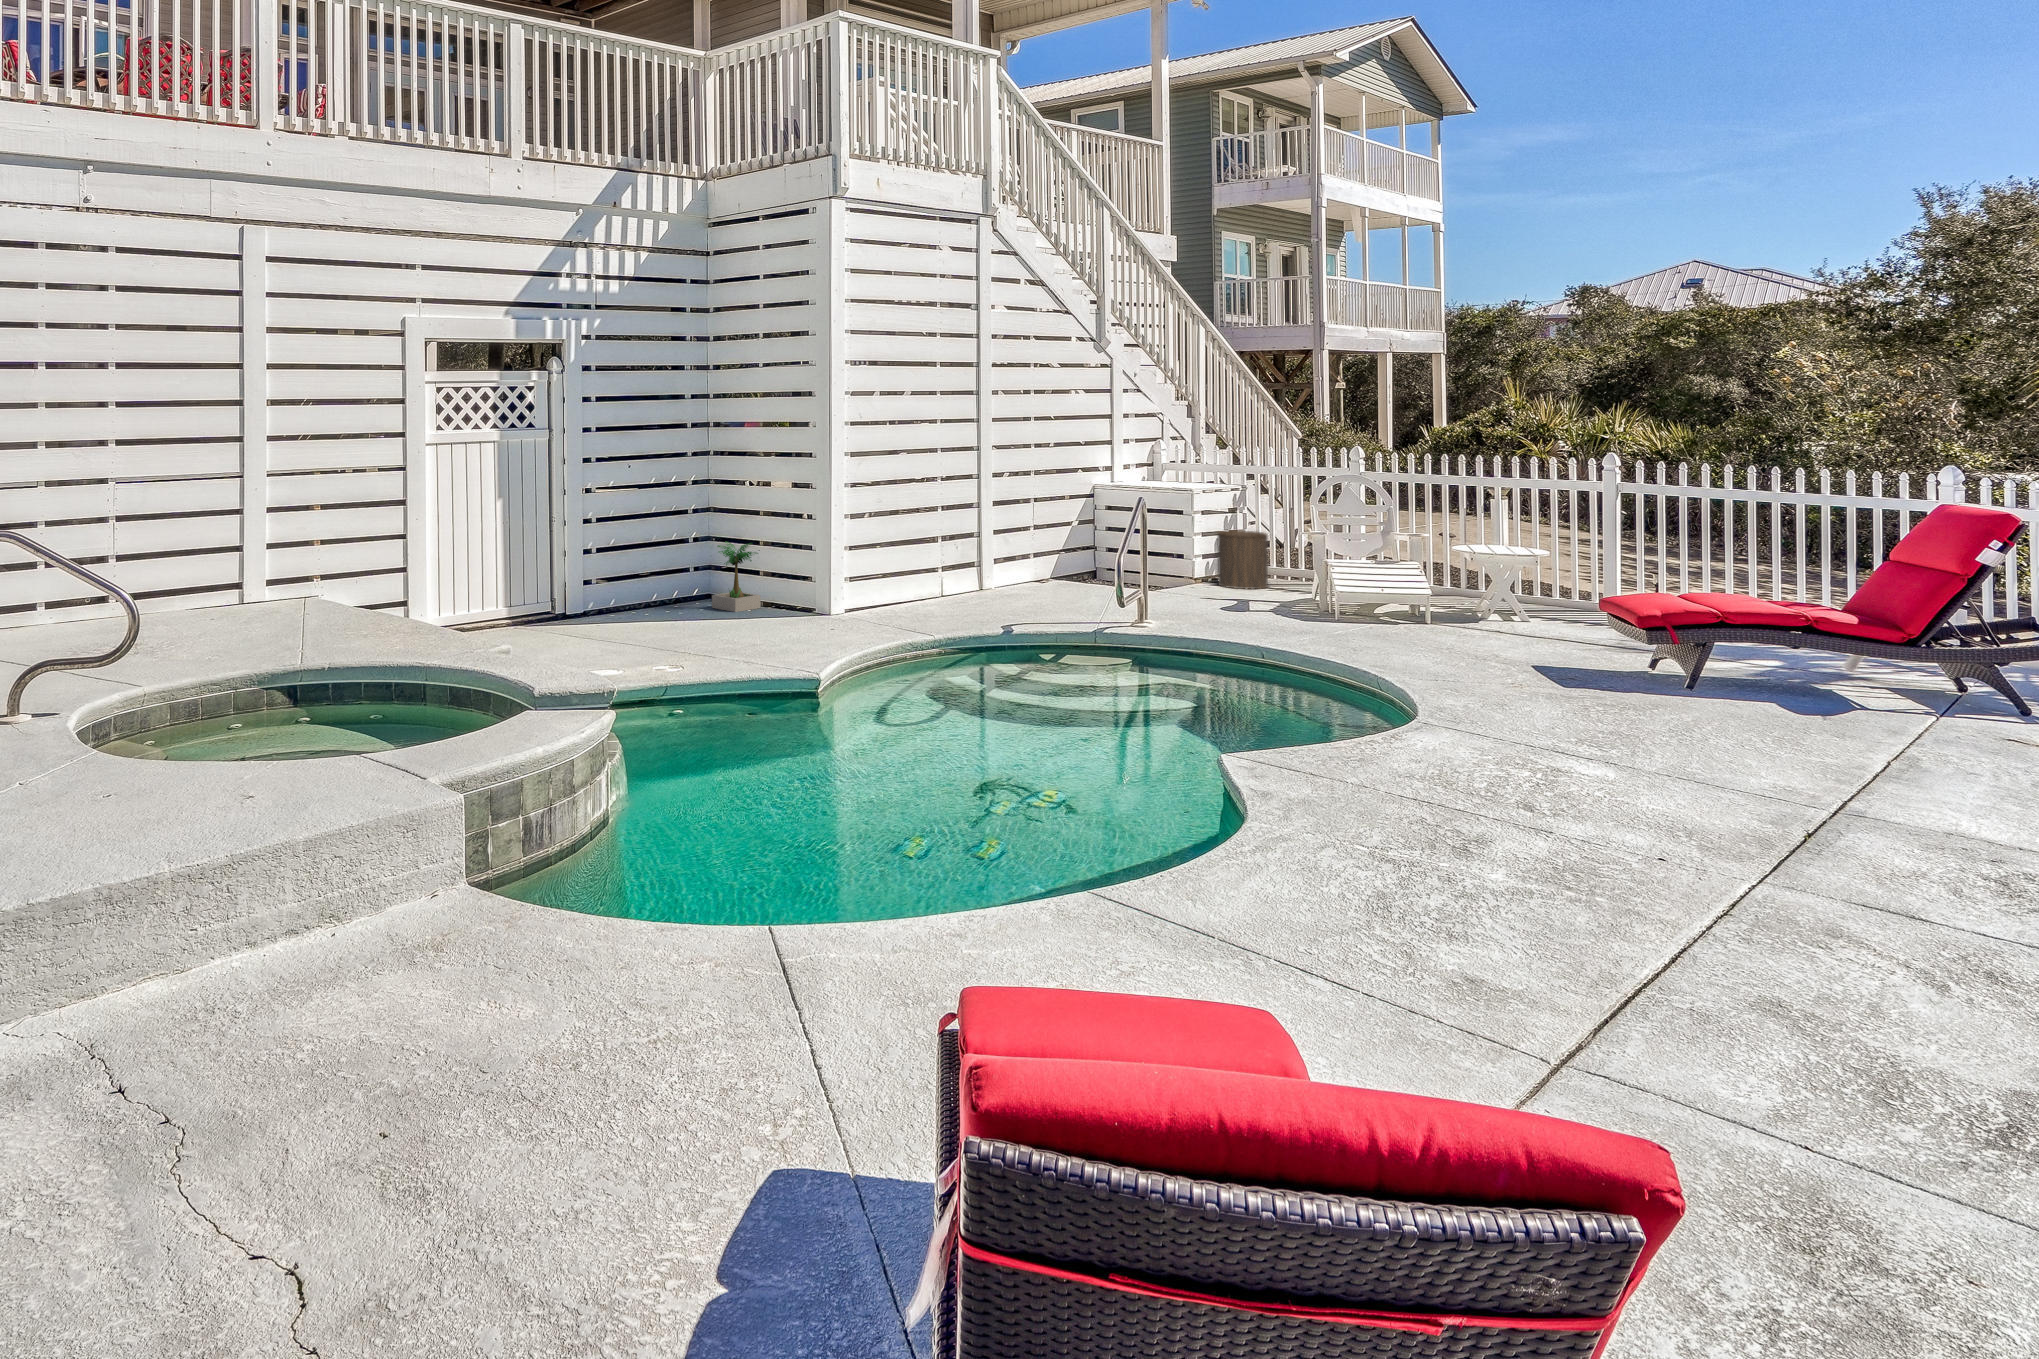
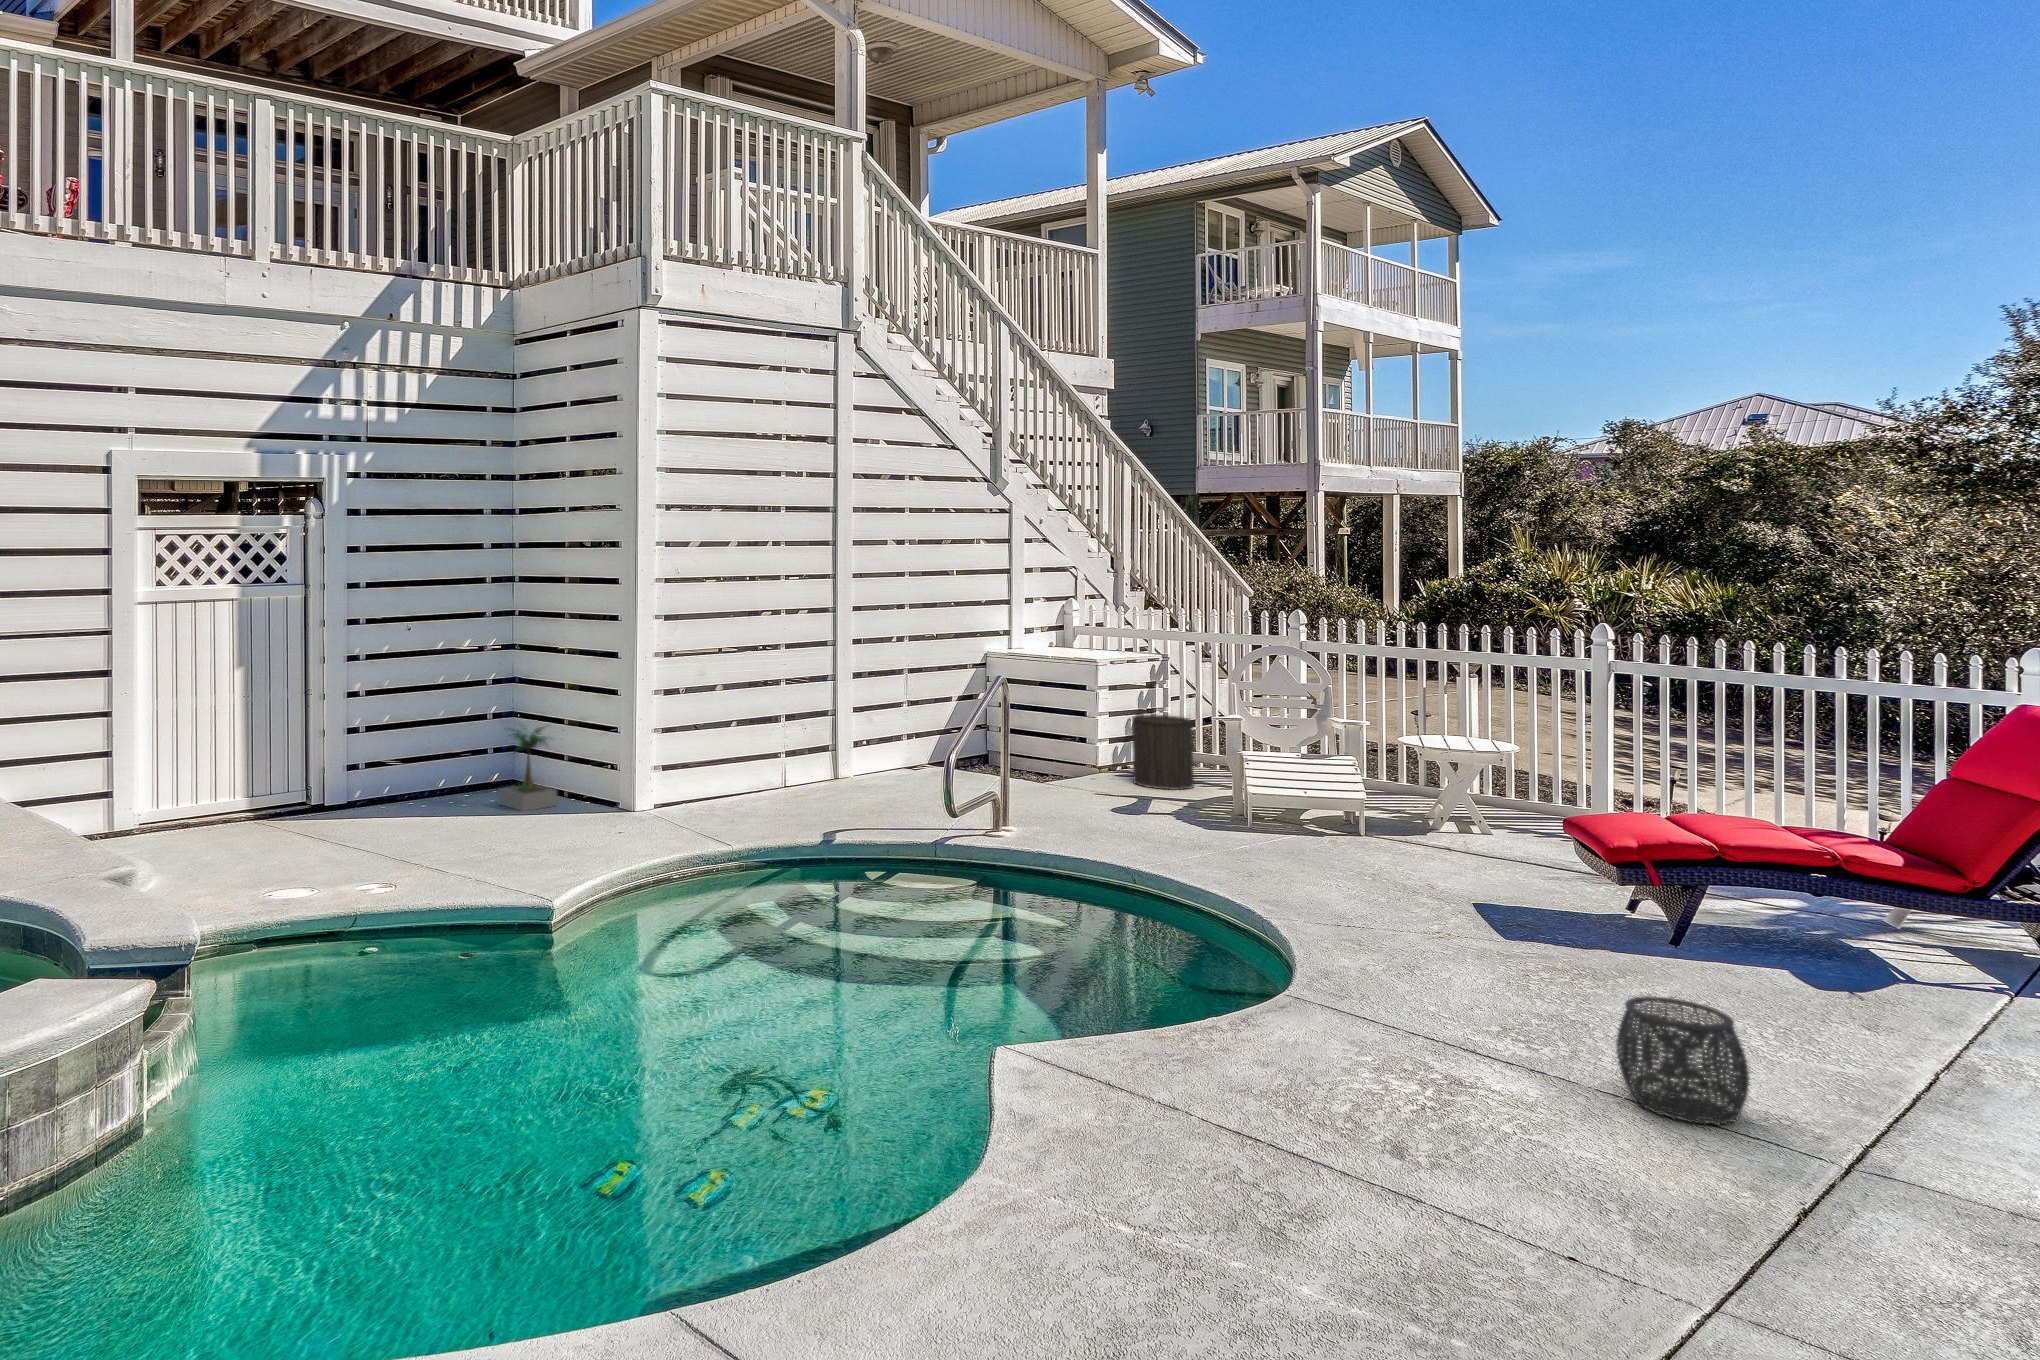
woven basket: none [1657,702,1758,788] -> present [1616,996,1750,1125]

